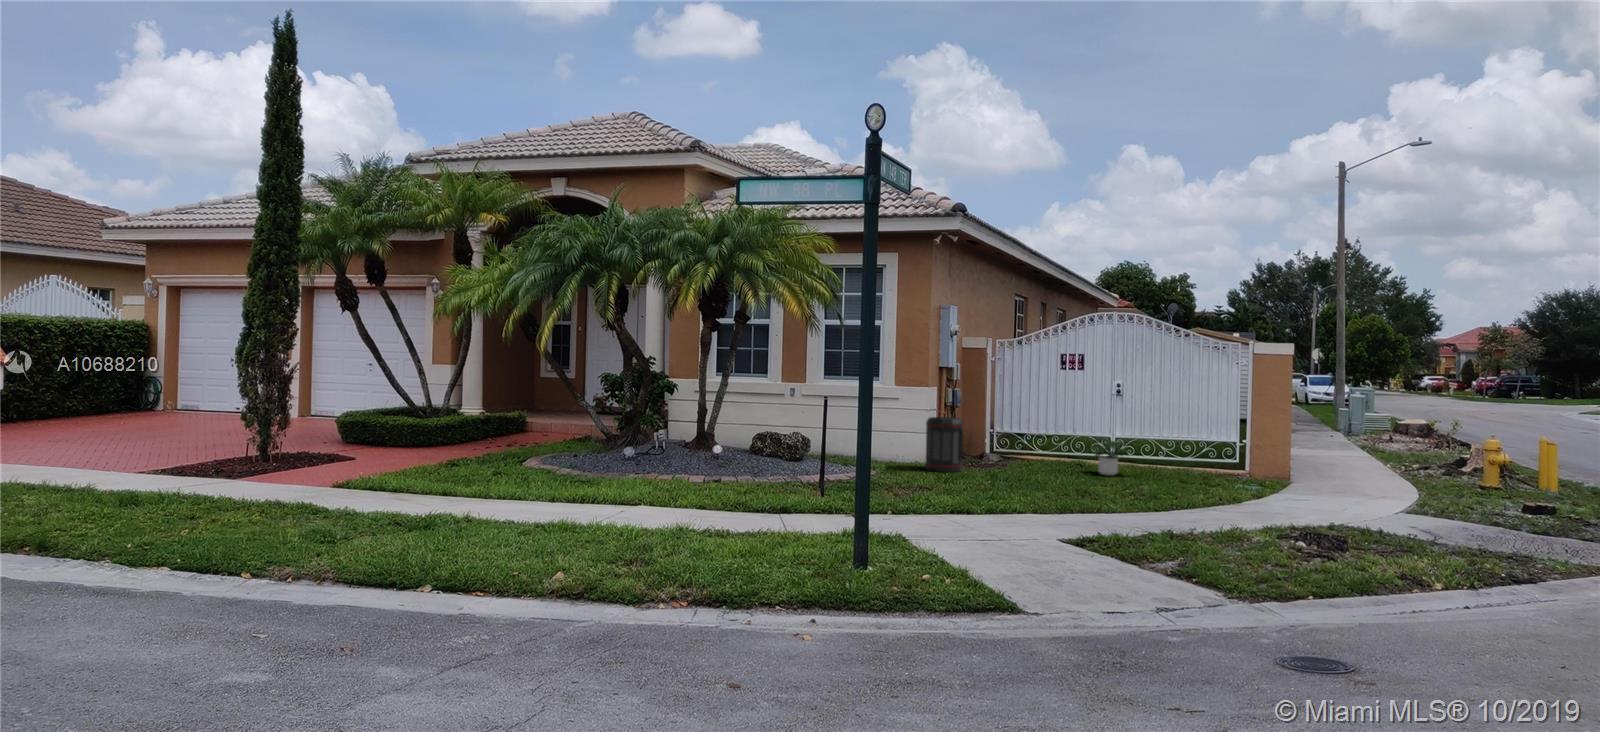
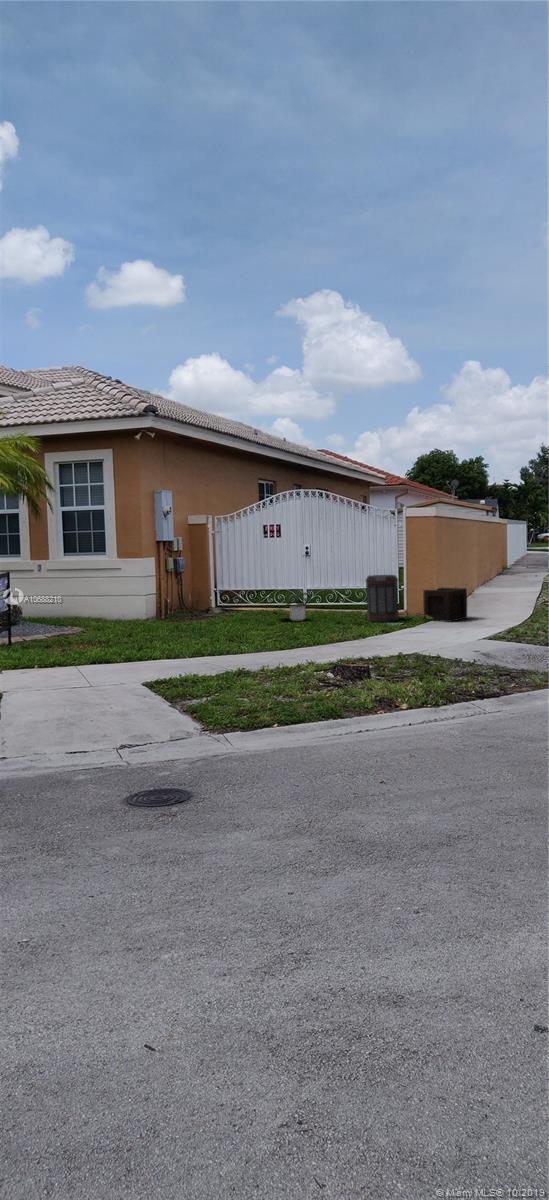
trash can: present [925,417,964,472] -> present [366,575,399,622]
wooden crate: none [1272,447,1326,489] -> present [423,588,467,622]

